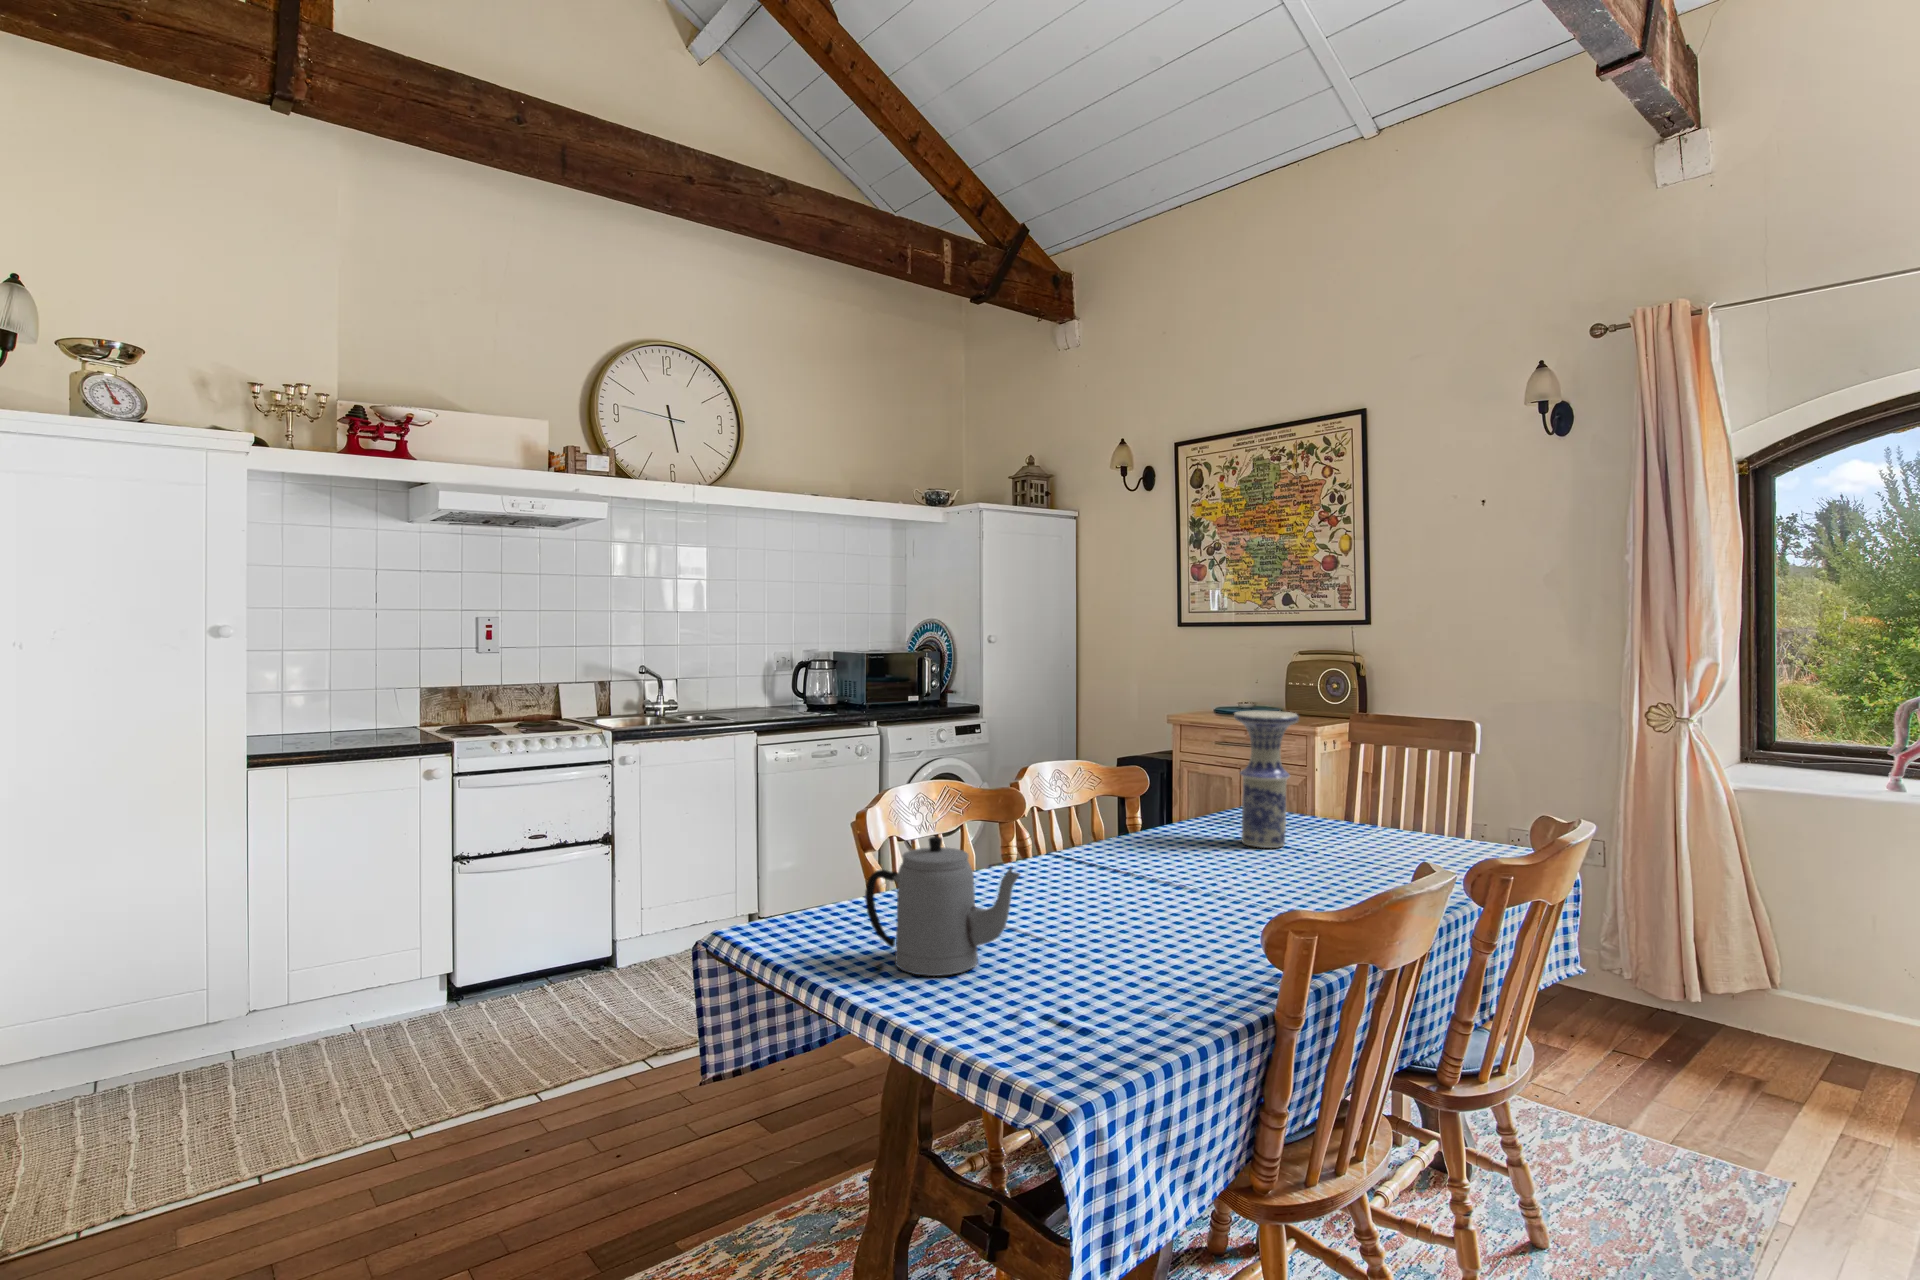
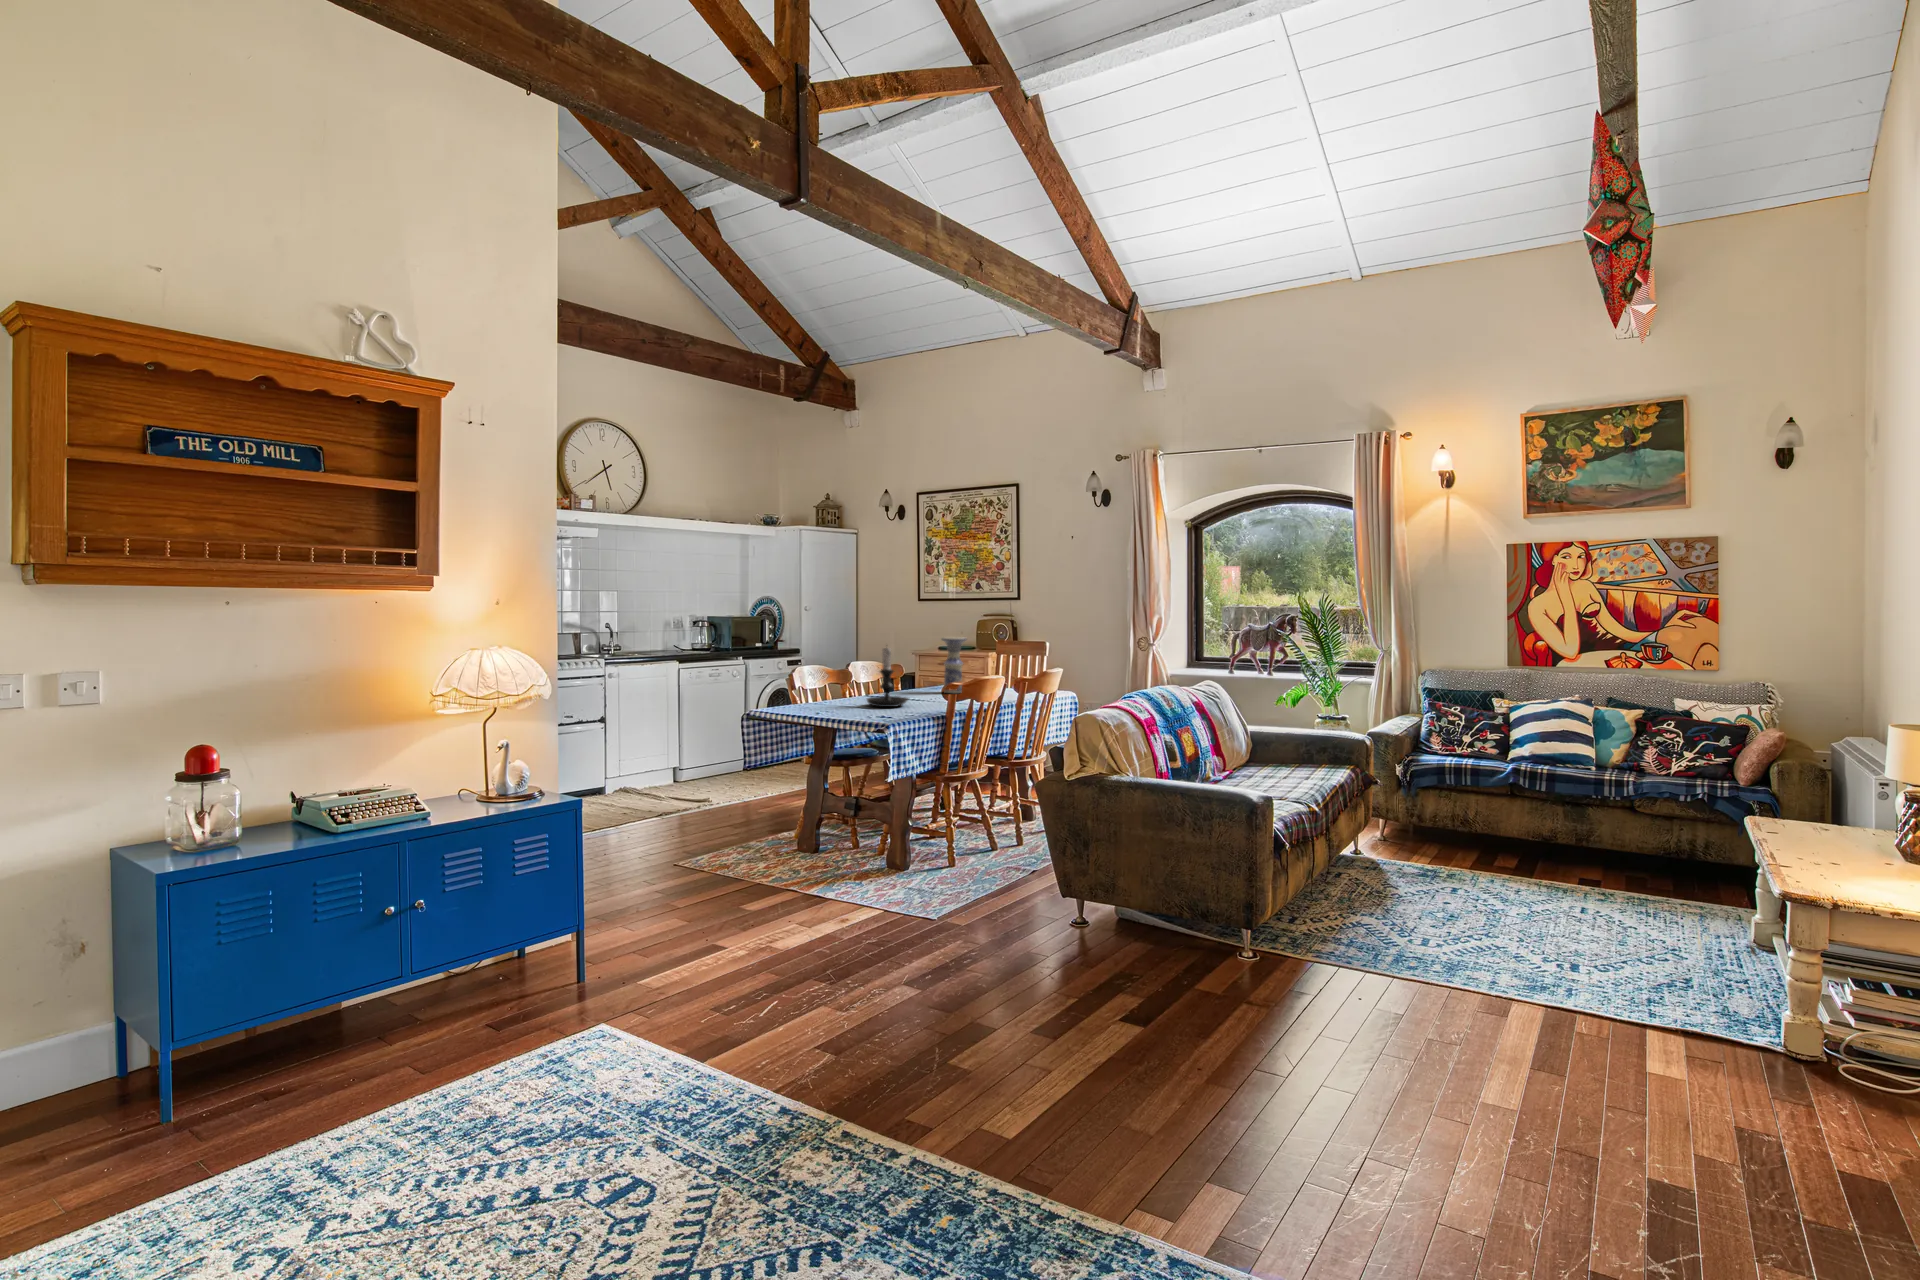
candle holder: none [1040,742,1158,918] -> present [867,648,908,707]
teapot: present [865,836,1020,976] -> none [810,672,865,716]

